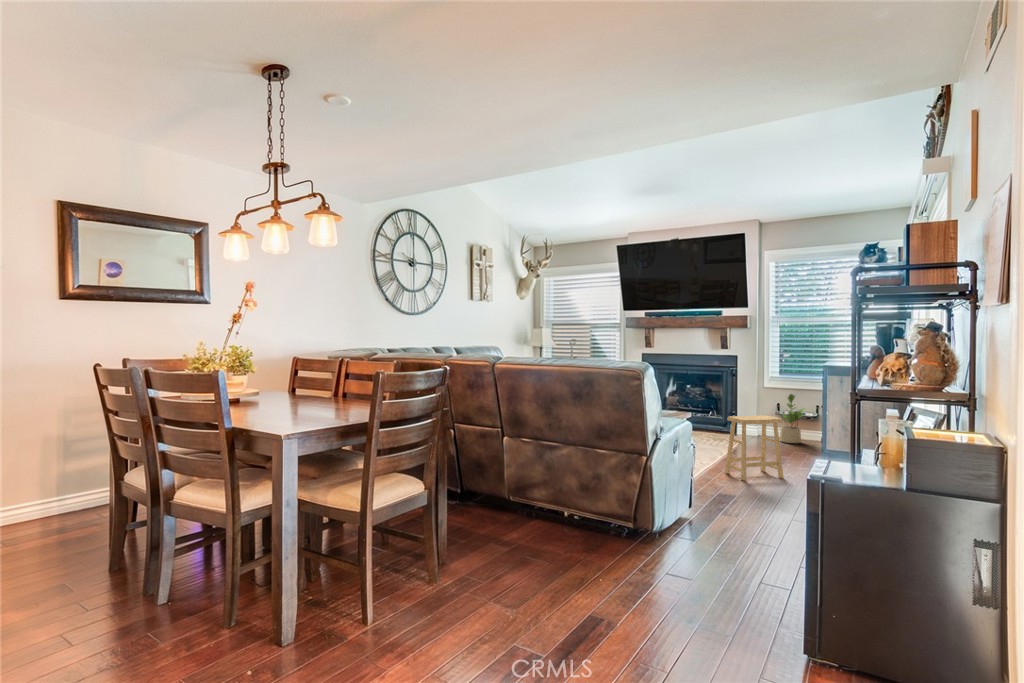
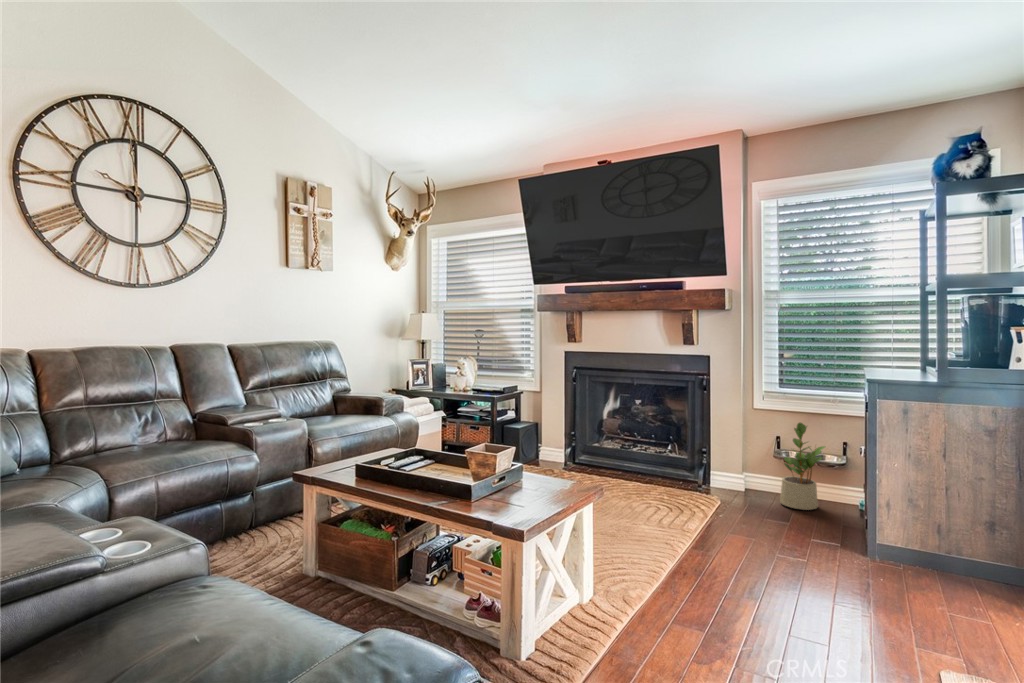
footstool: present [725,415,784,481] -> none [669,492,800,662]

